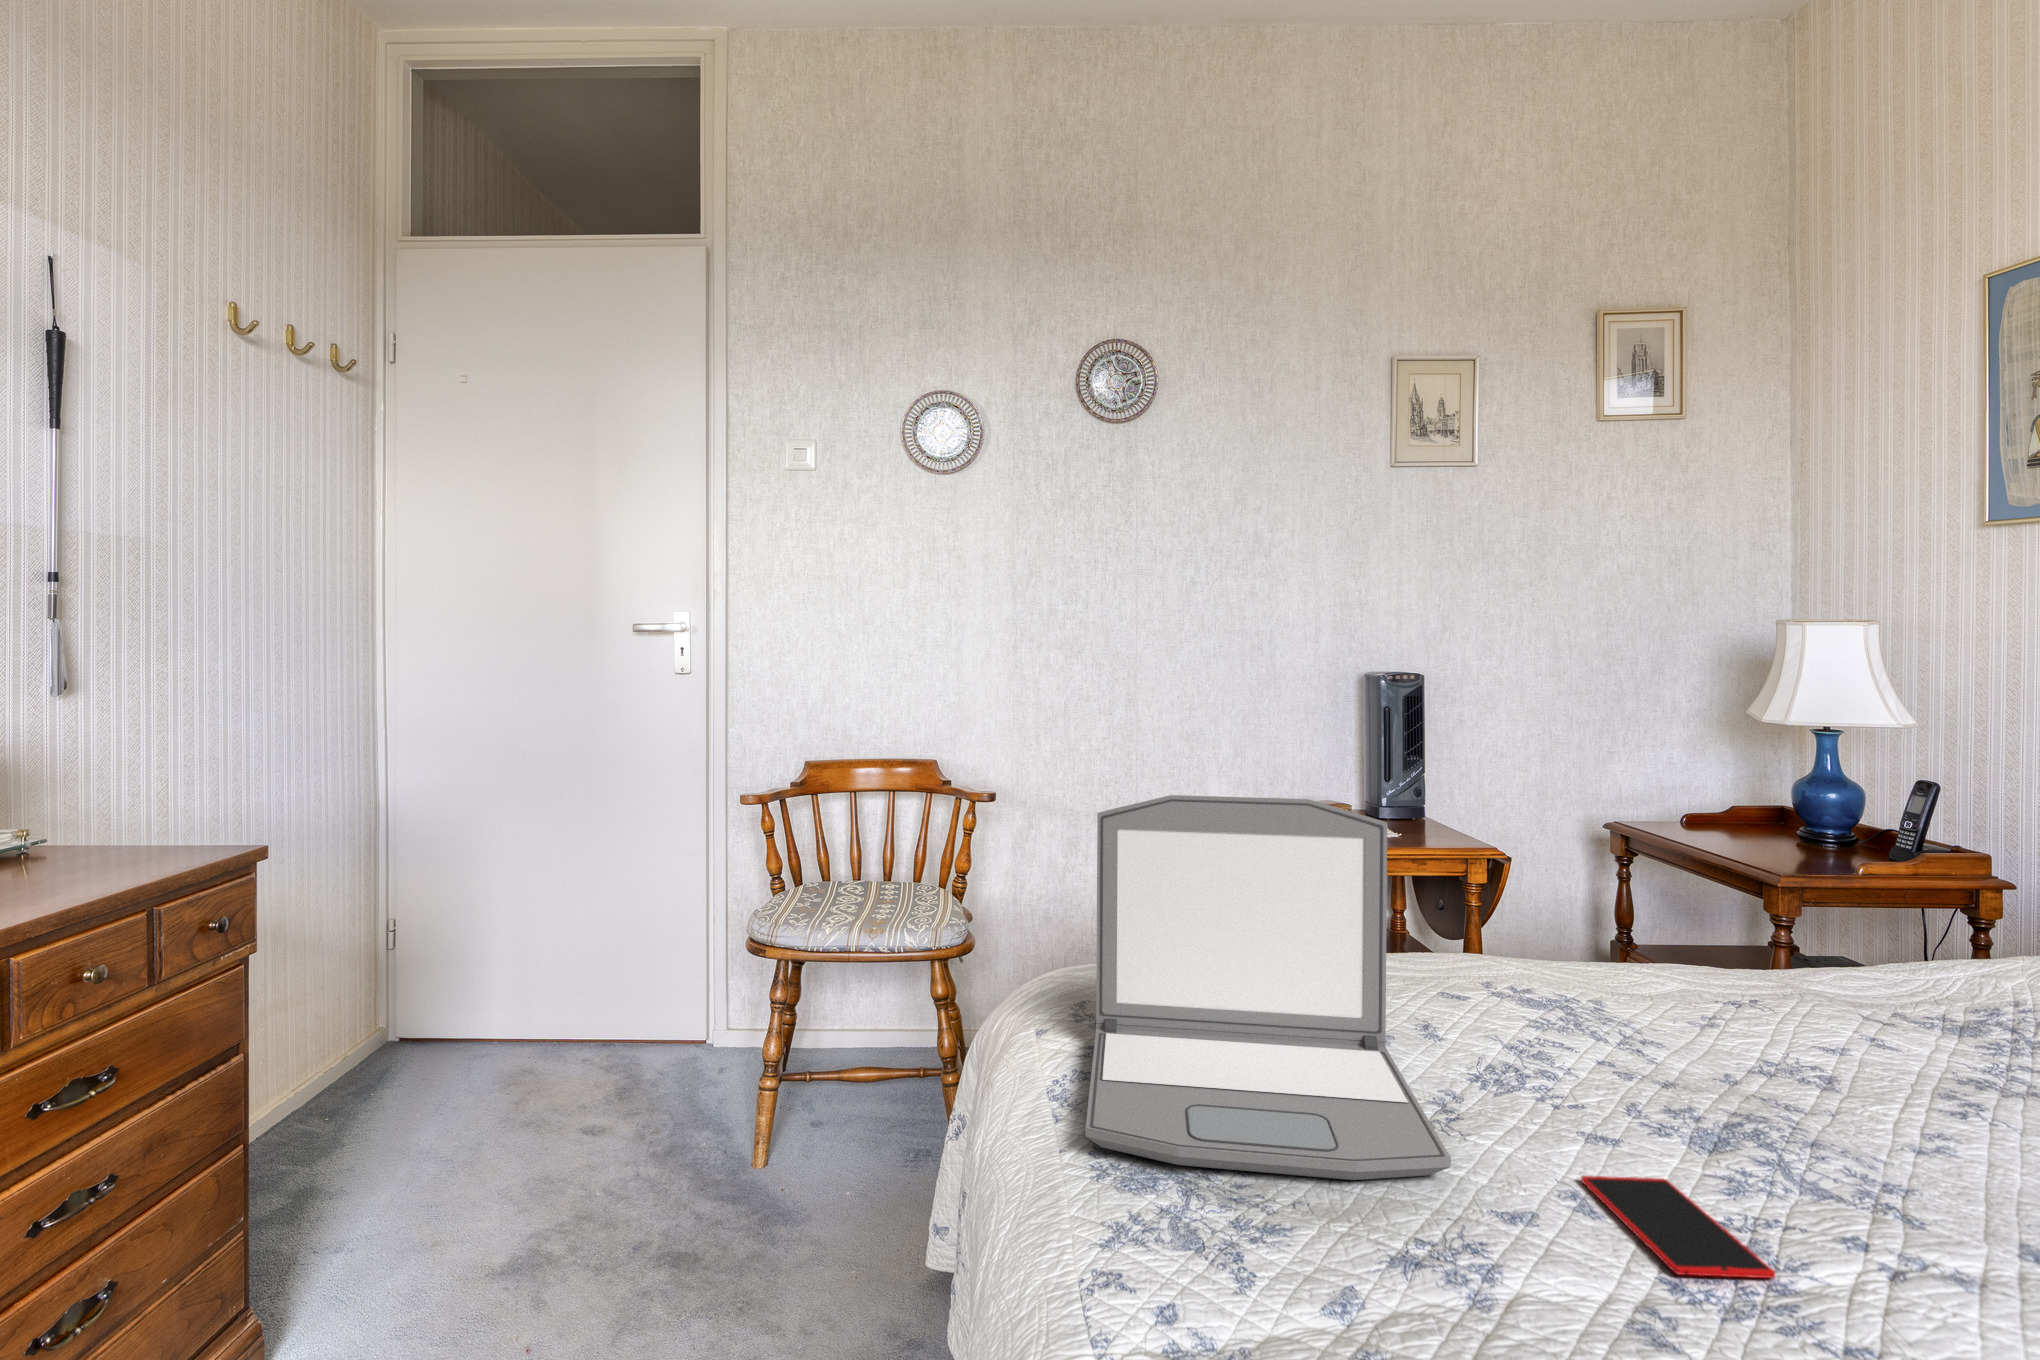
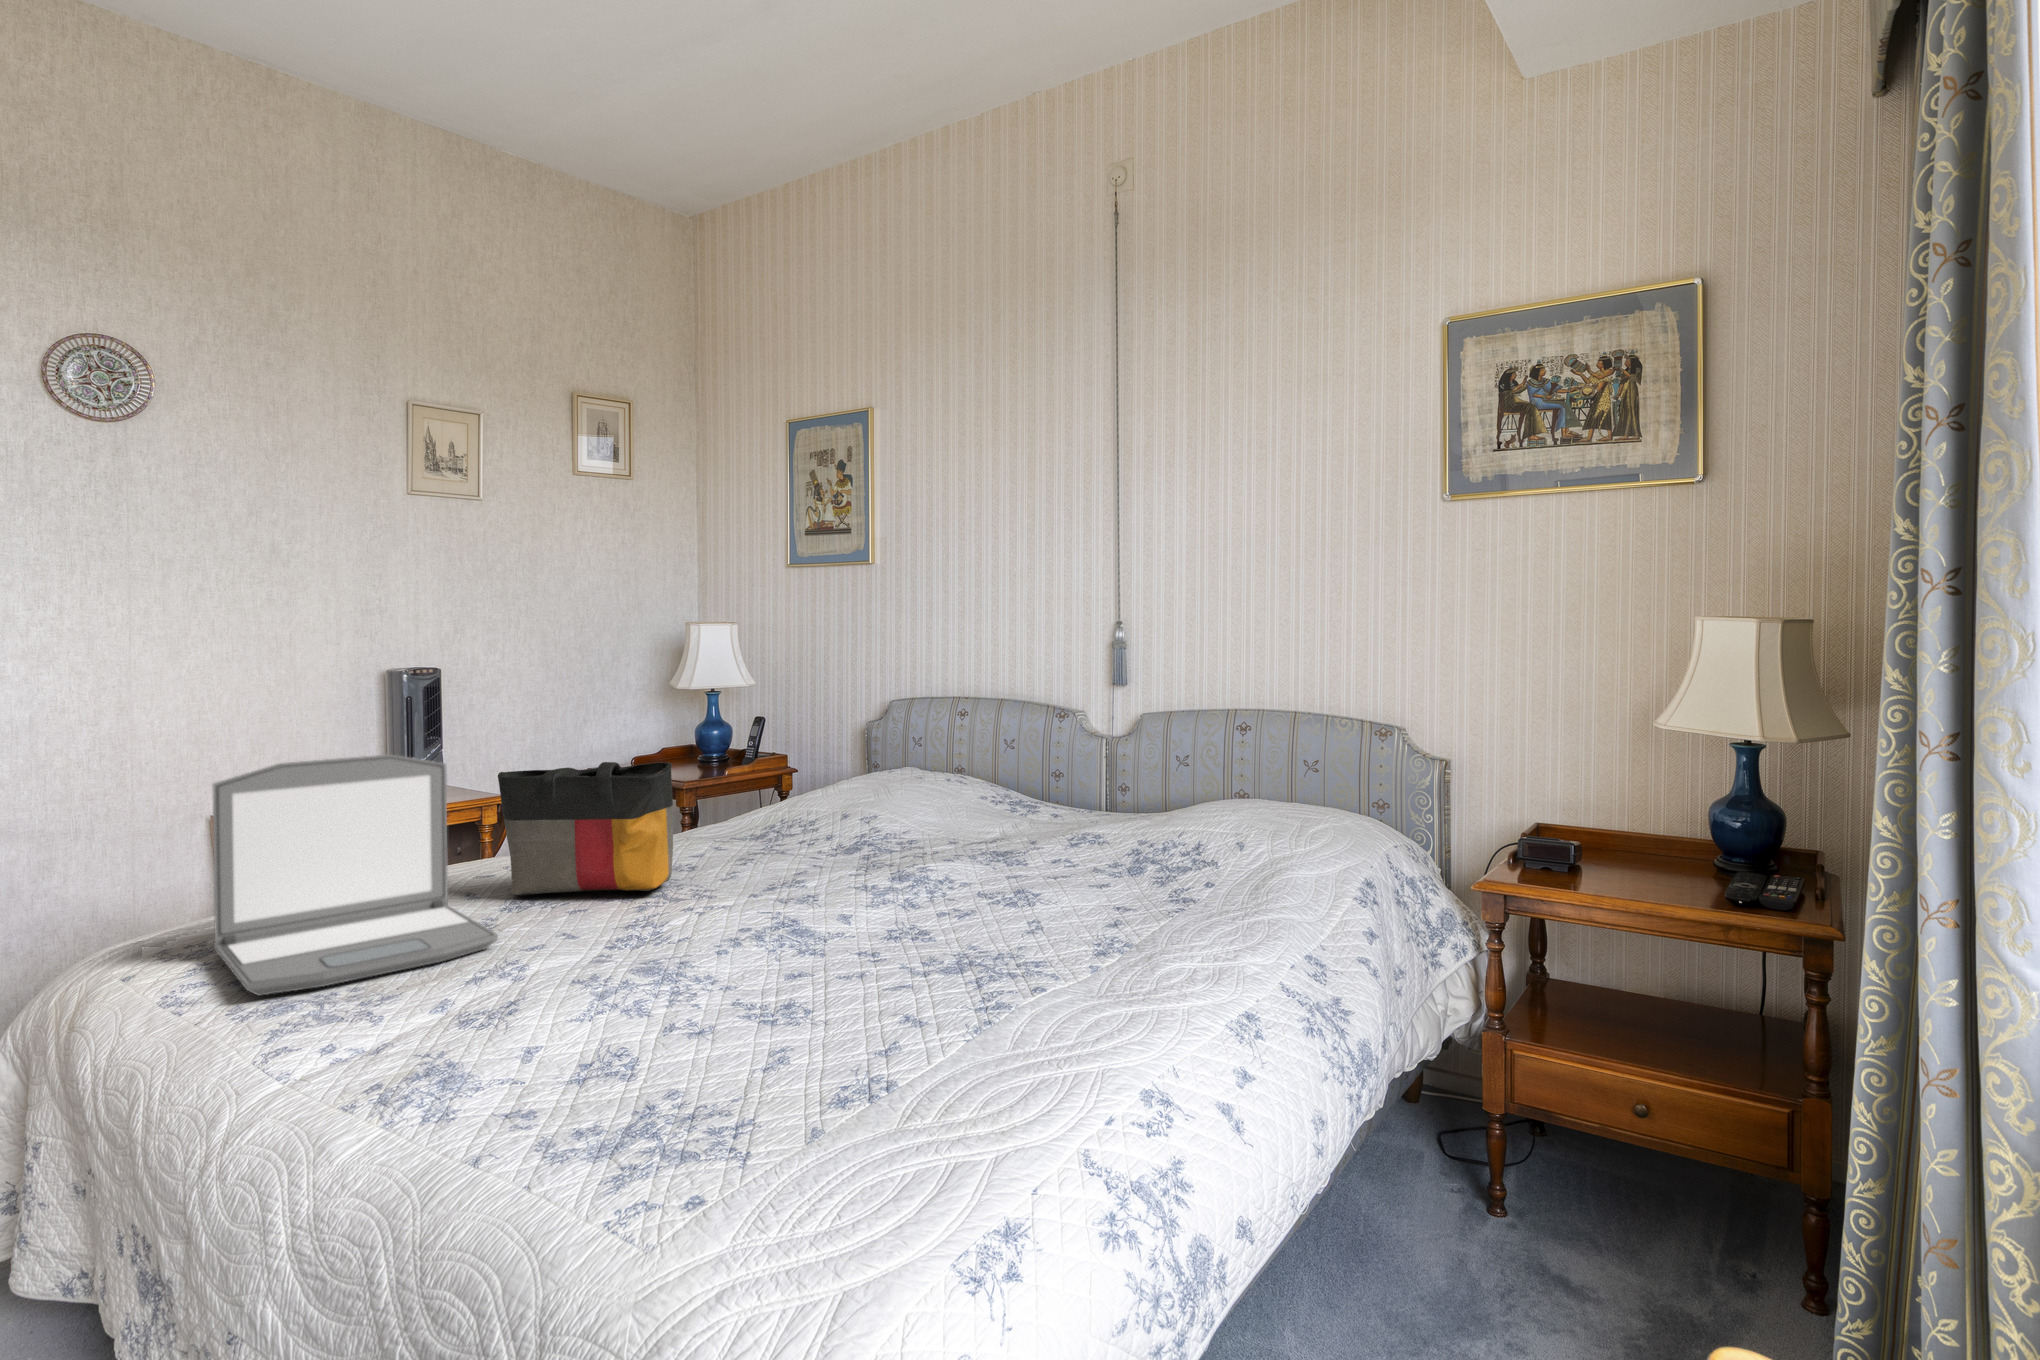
tote bag: none [1469,844,1812,1133] -> present [498,762,673,895]
smartphone: present [1581,1176,1775,1278] -> none [567,918,650,944]

